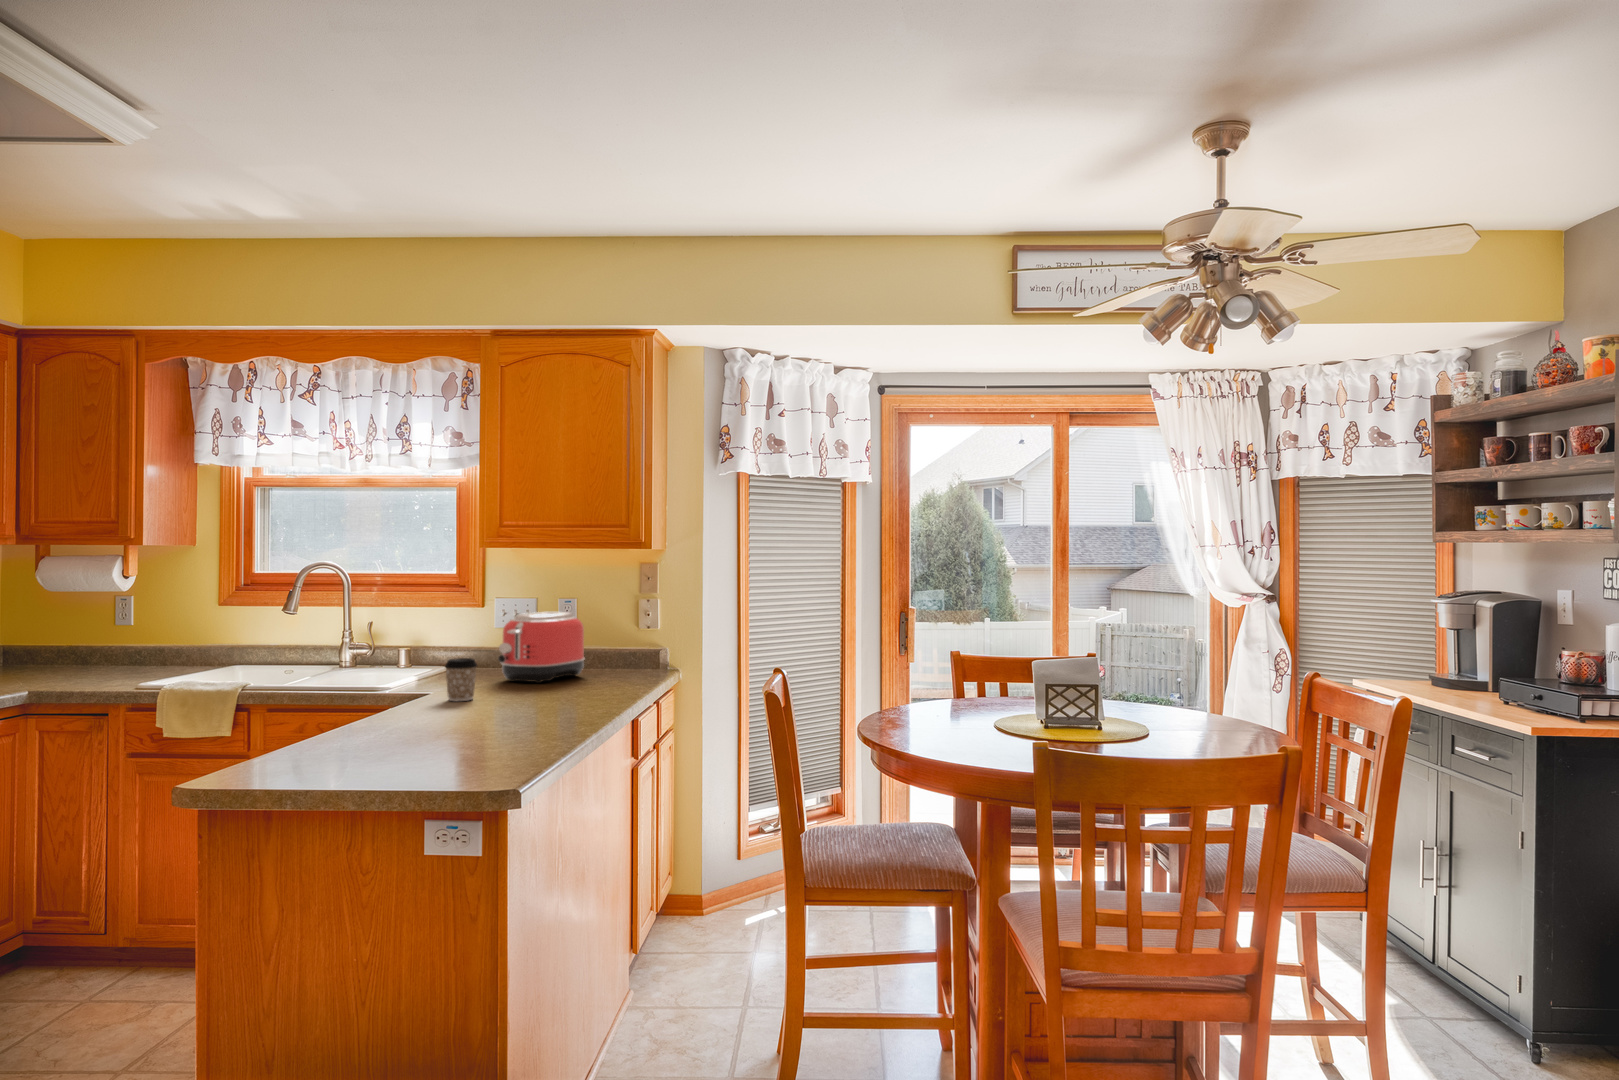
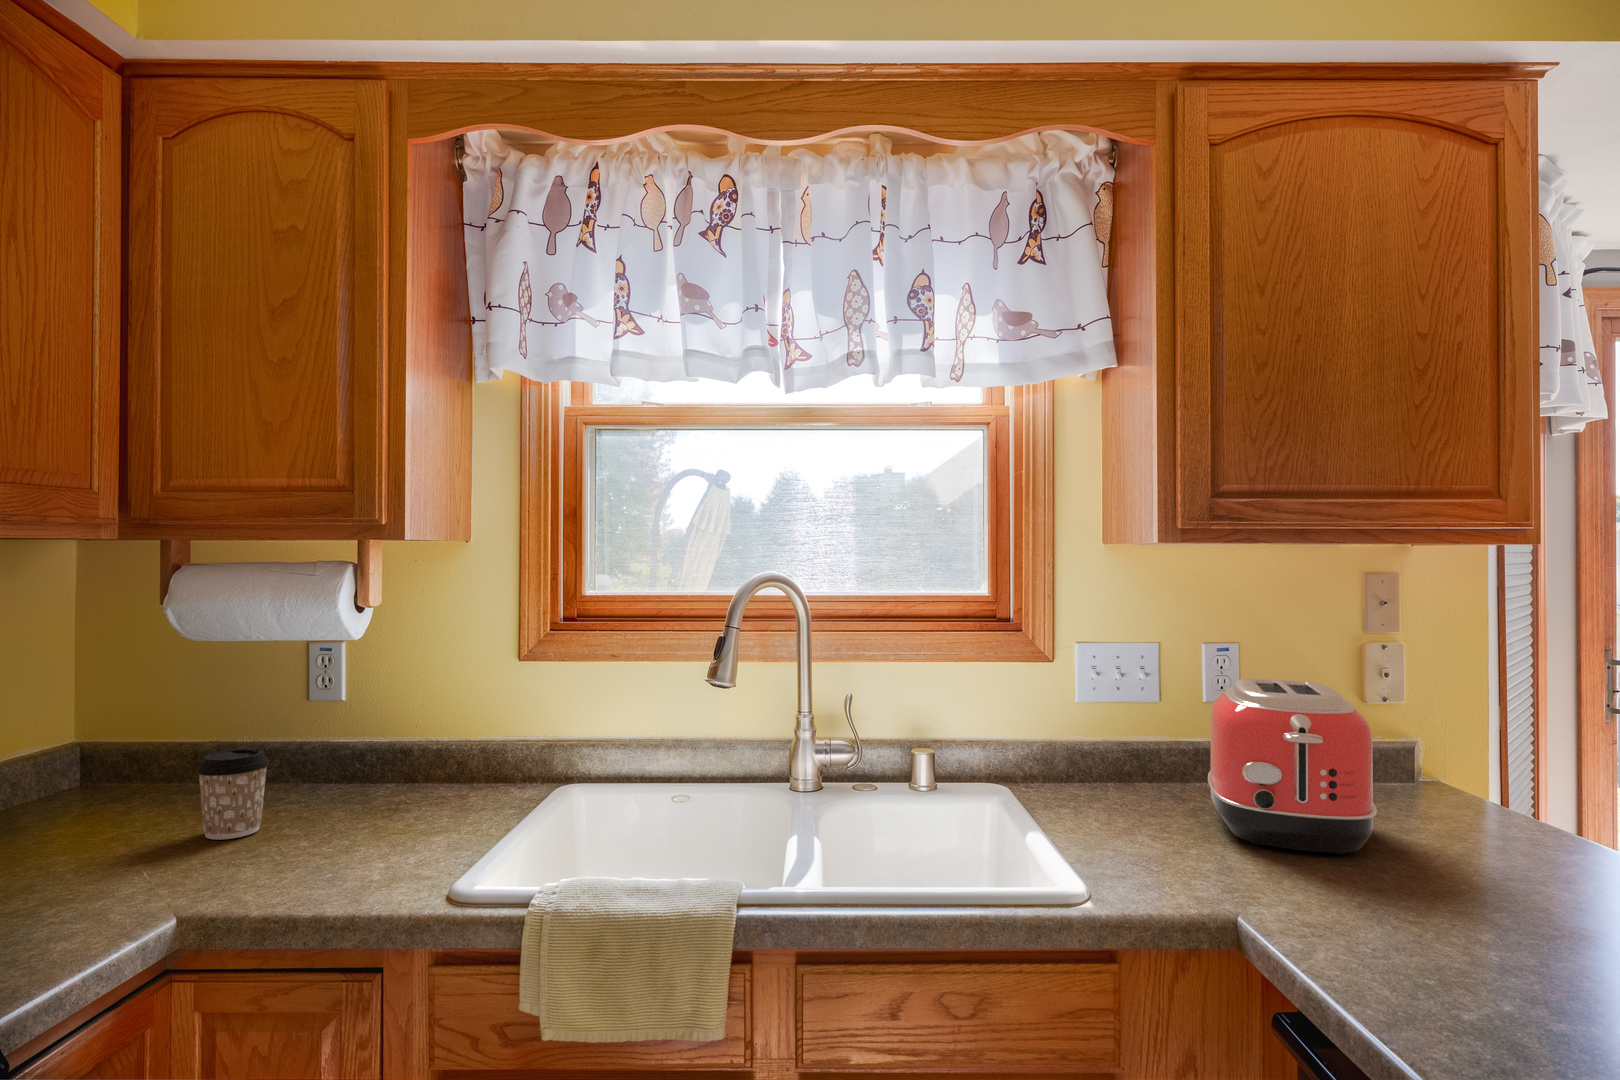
coffee cup: present [445,658,477,701] -> present [196,749,269,840]

